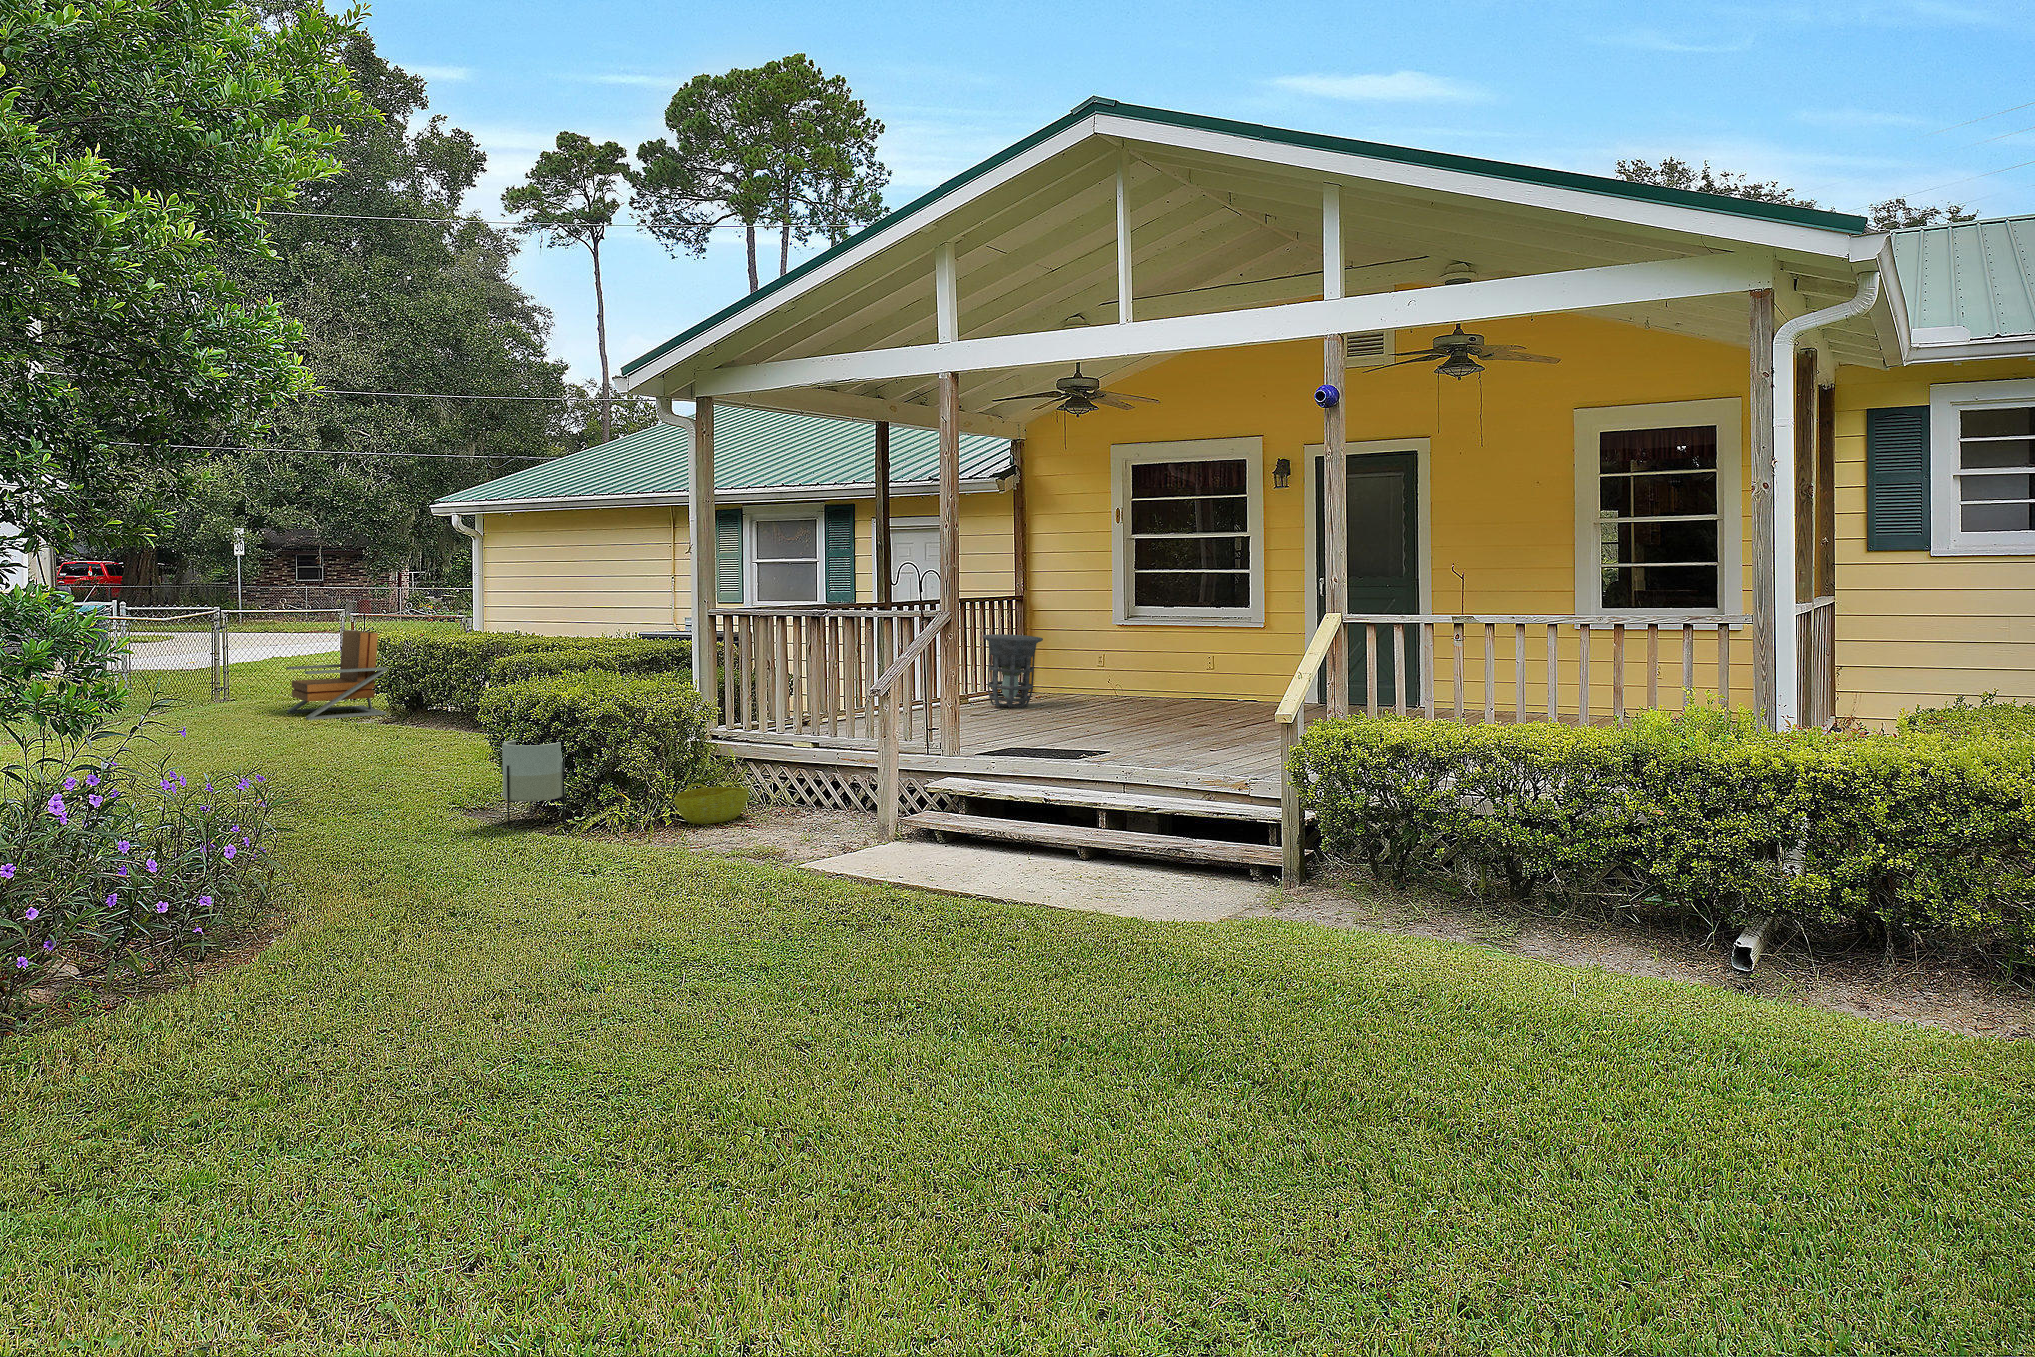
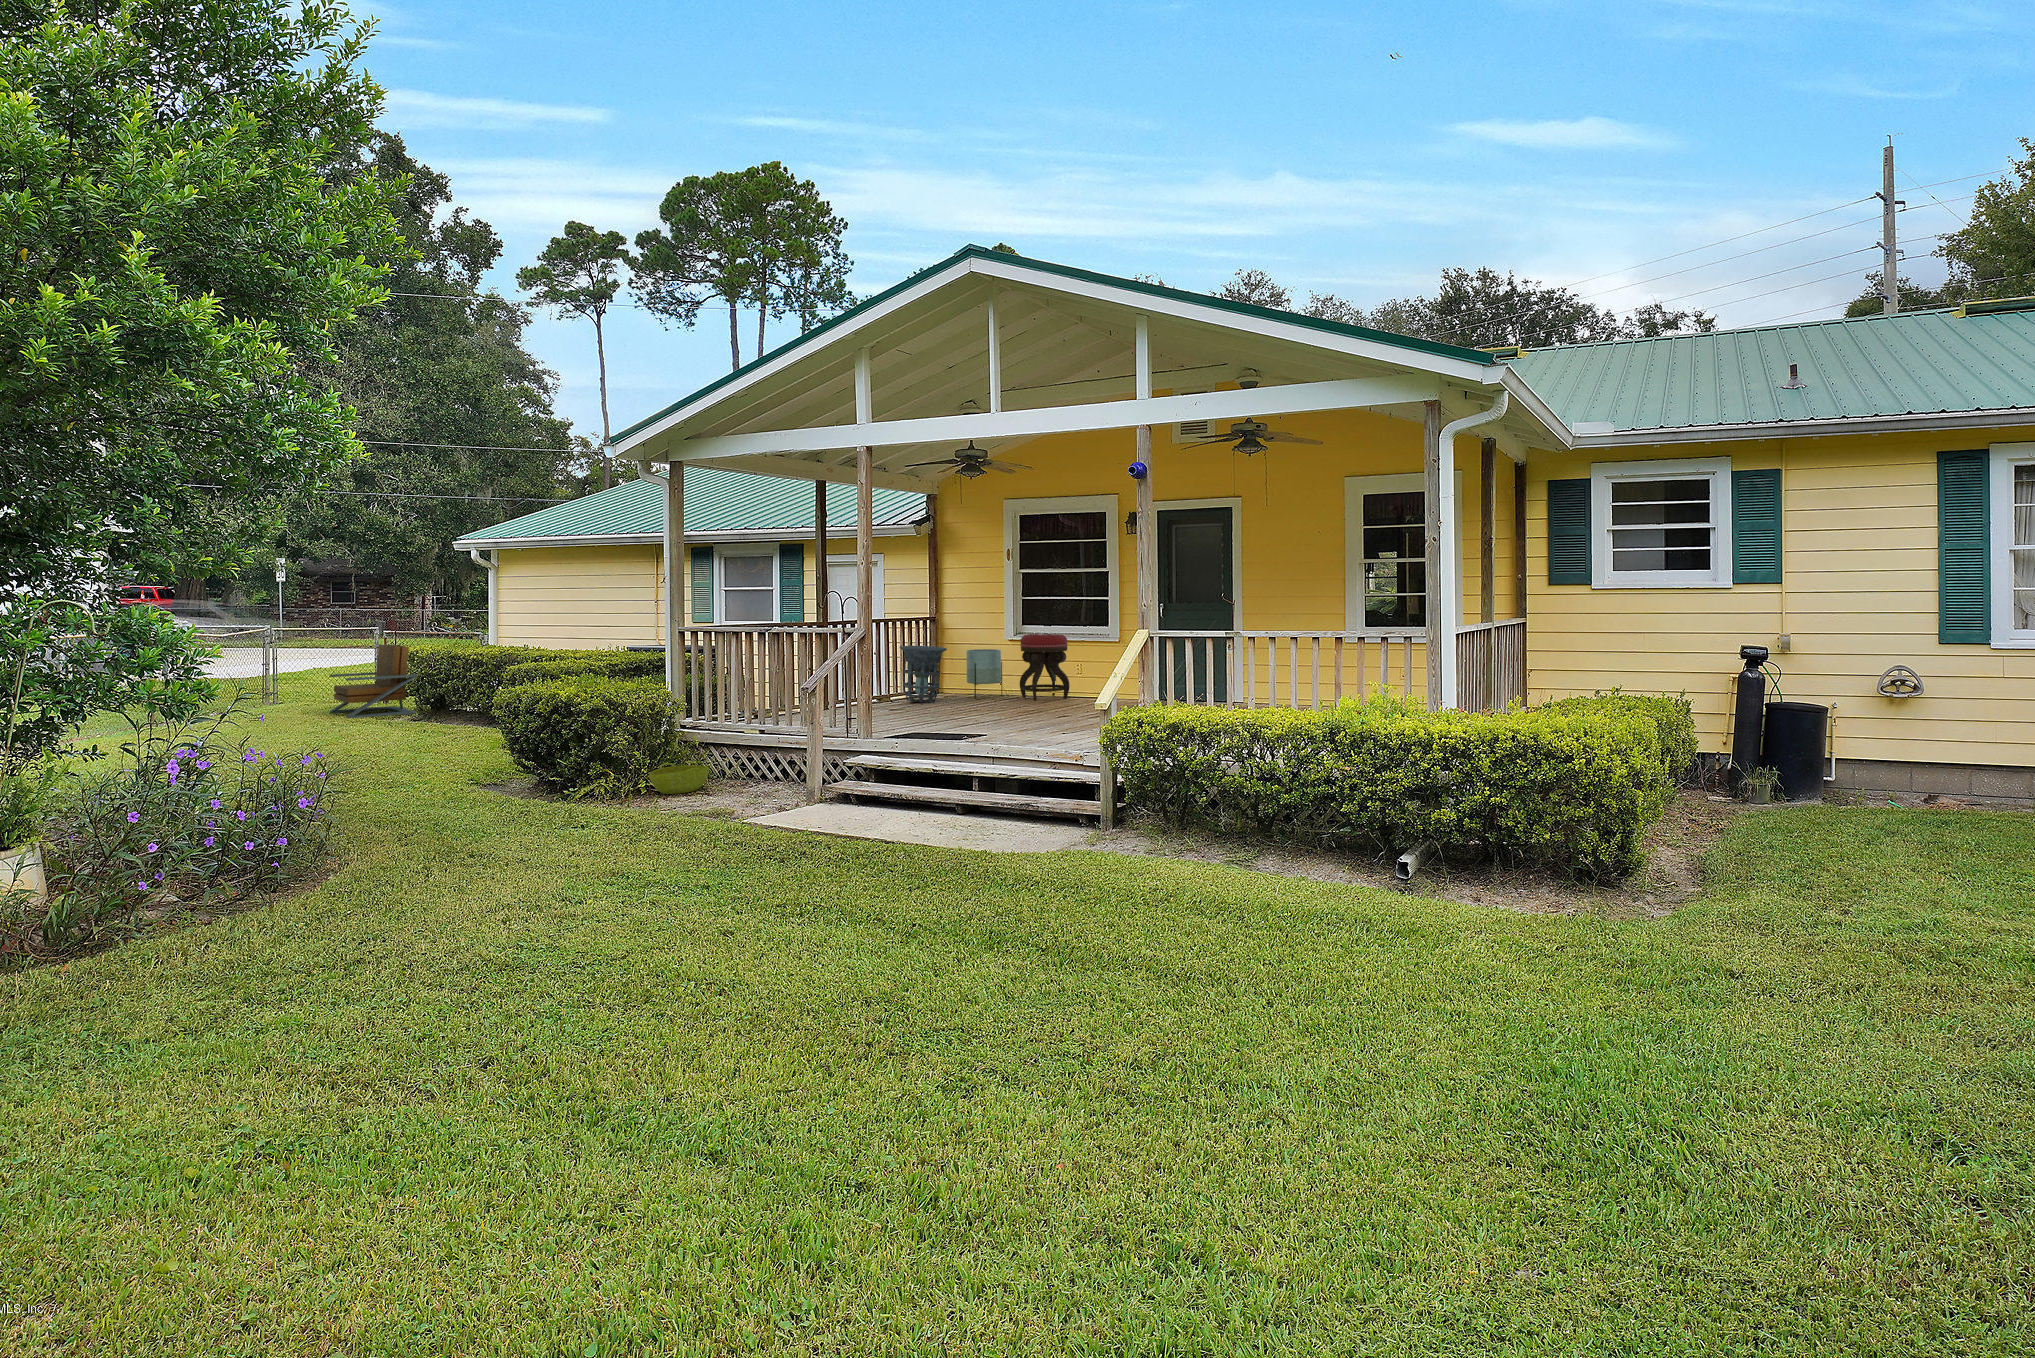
stool: none [1137,620,1204,707] -> present [1020,634,1070,701]
planter: present [502,740,565,826] -> present [967,649,1002,698]

